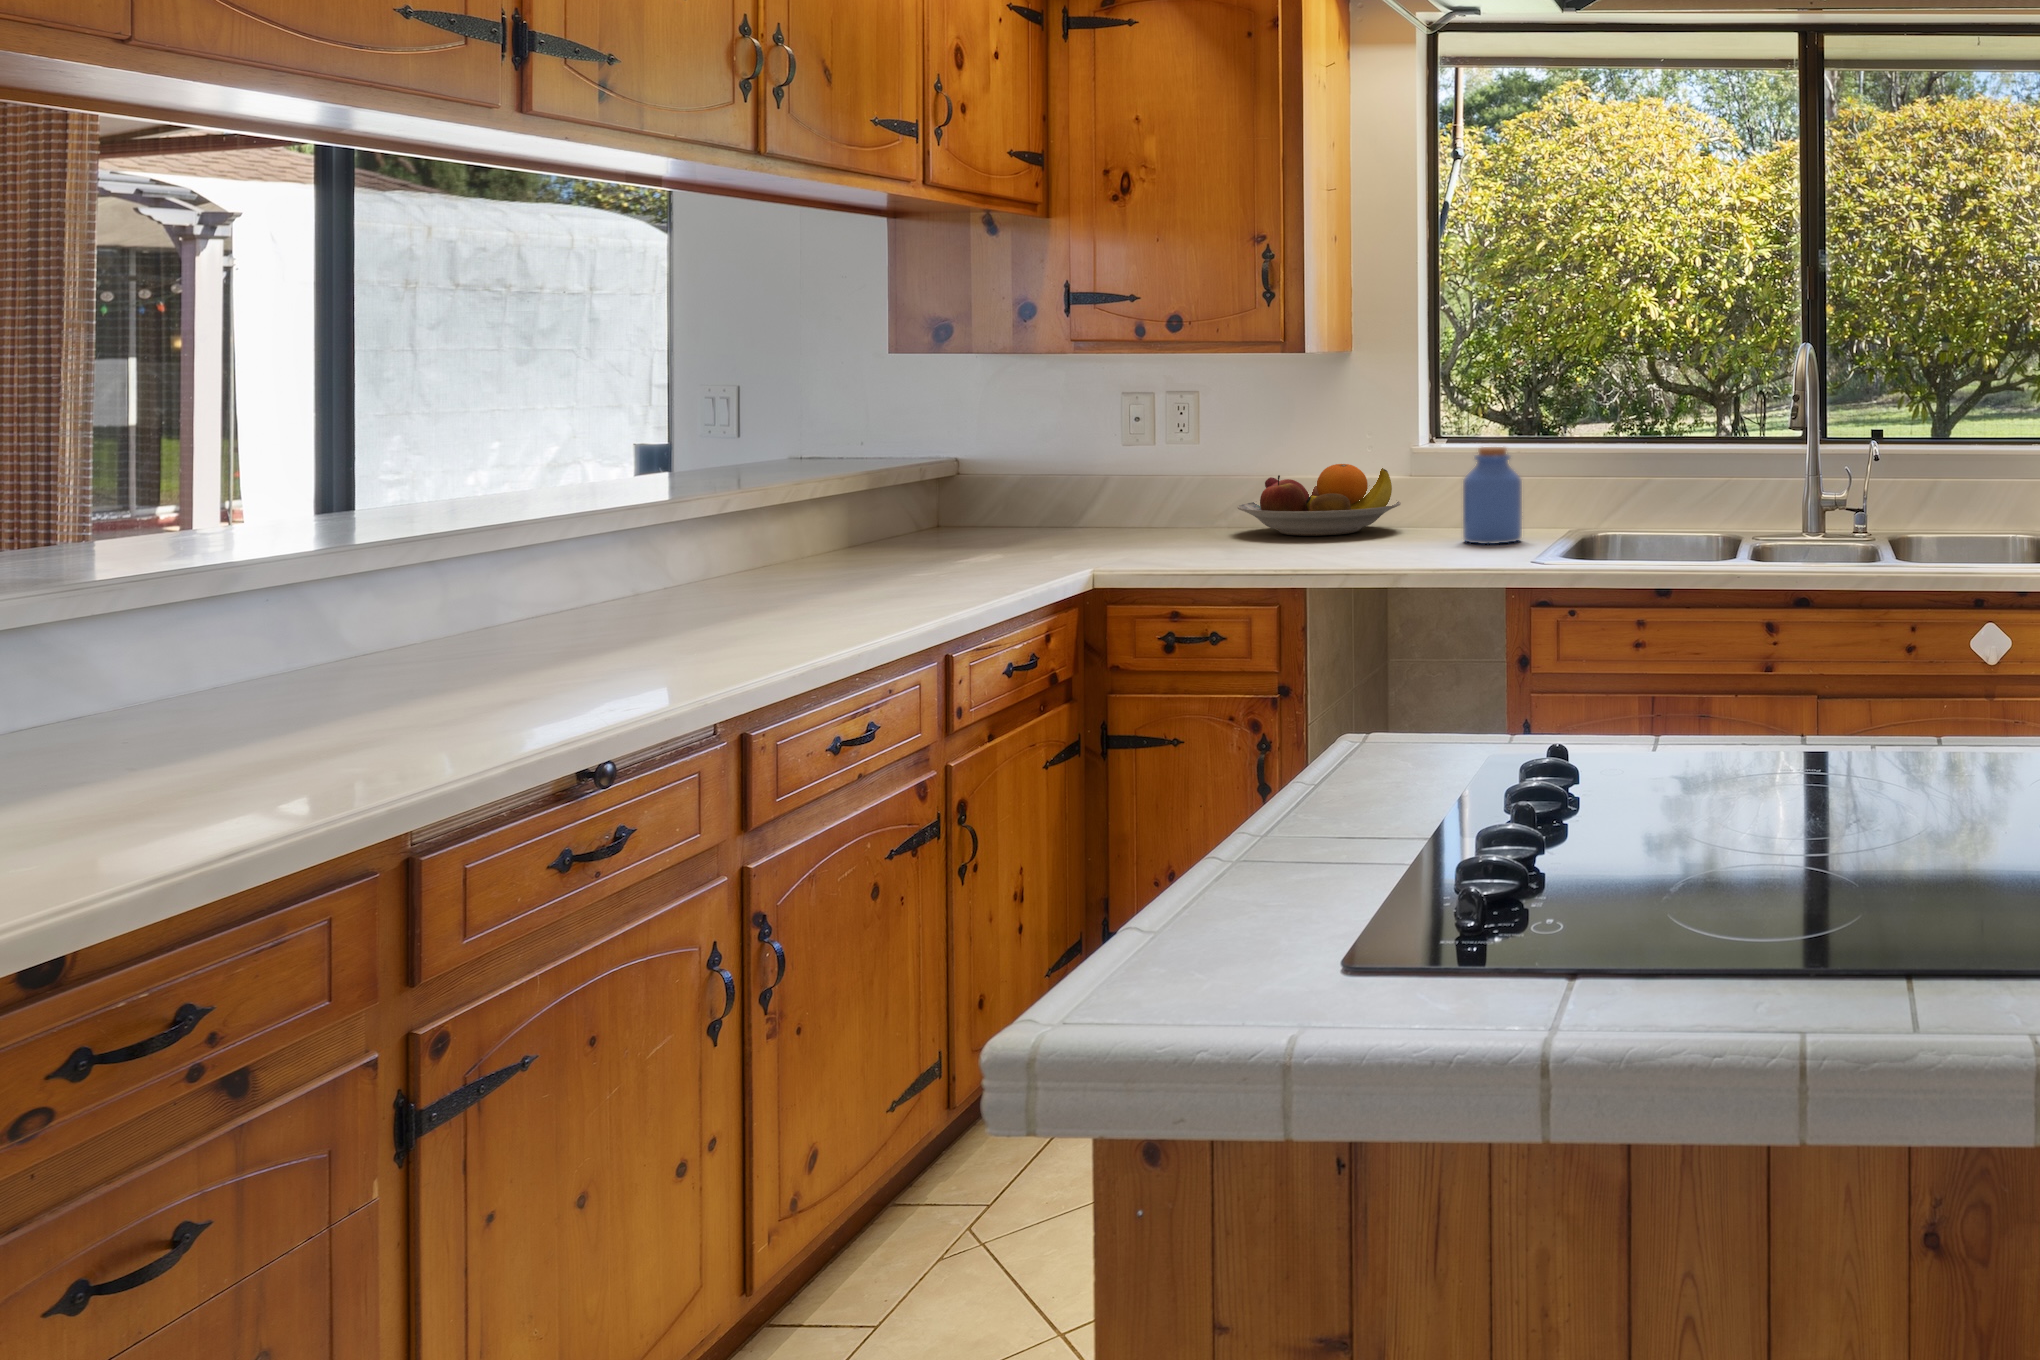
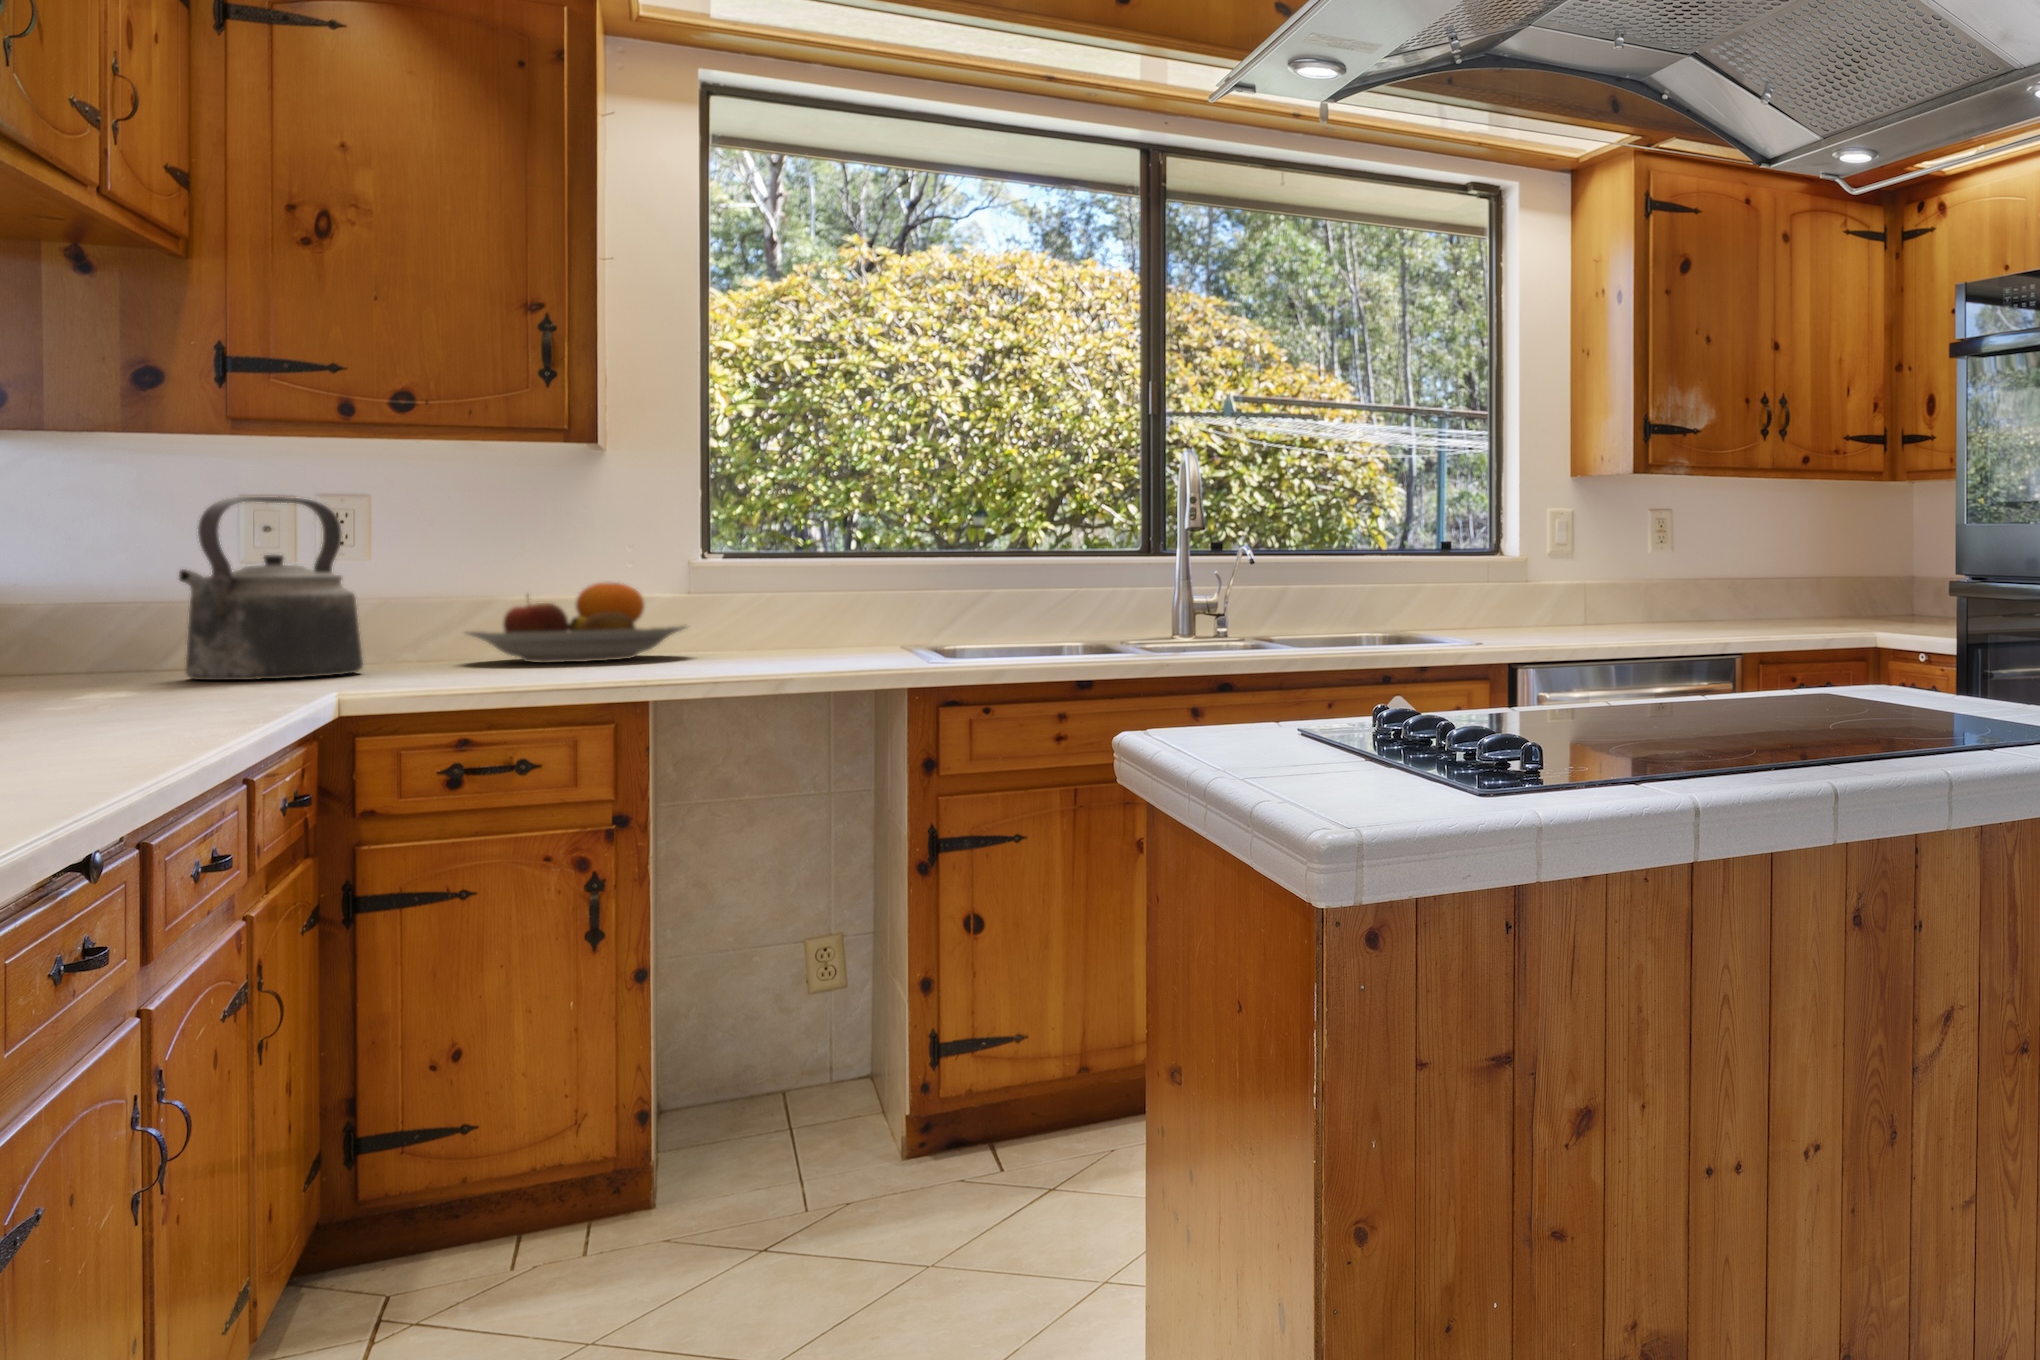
kettle: none [1029,399,1156,547] -> present [179,497,363,680]
jar: present [1463,447,1522,544] -> none [794,557,868,659]

